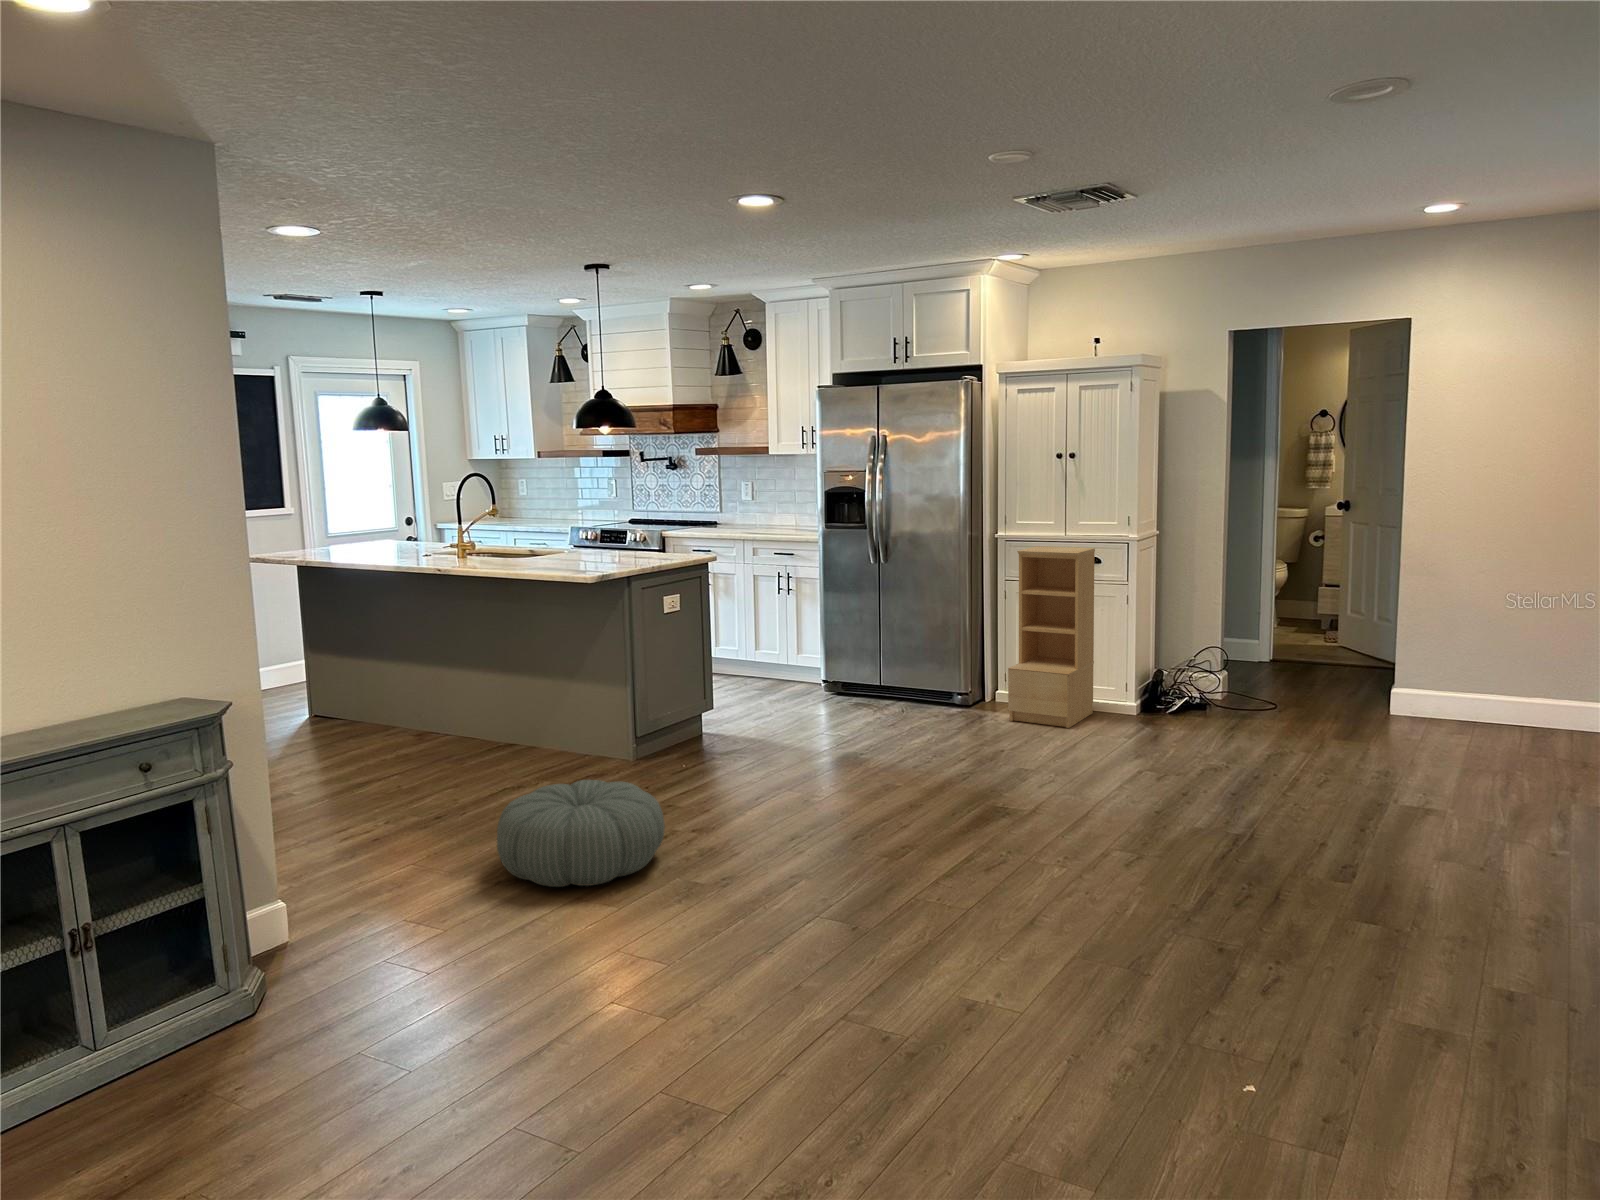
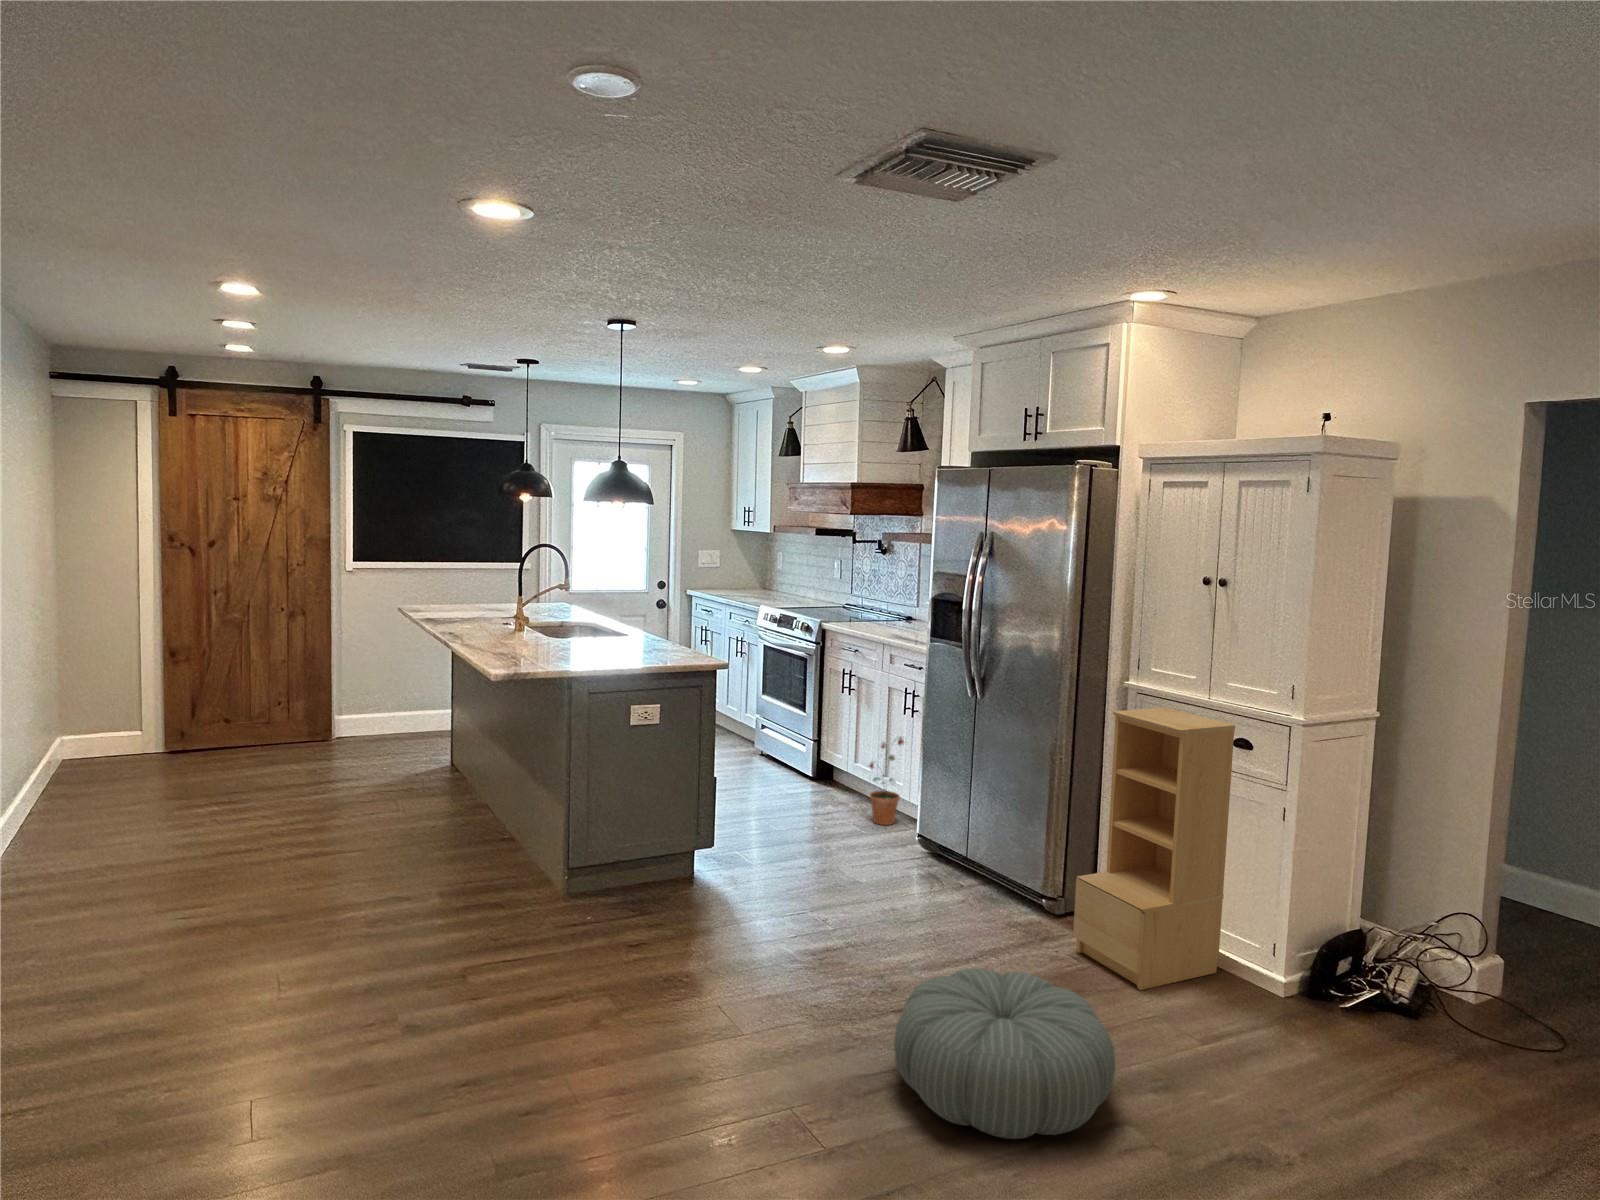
potted plant: none [759,613,787,688] -> present [869,737,904,825]
pouf: present [497,780,665,887] -> present [894,968,1115,1139]

